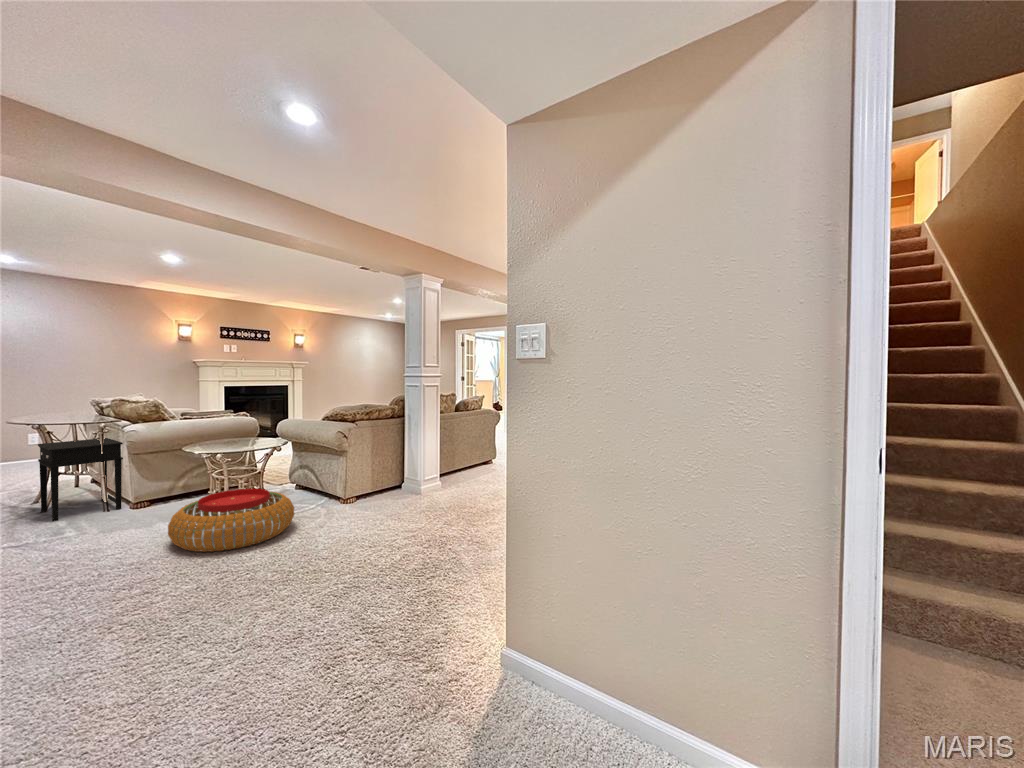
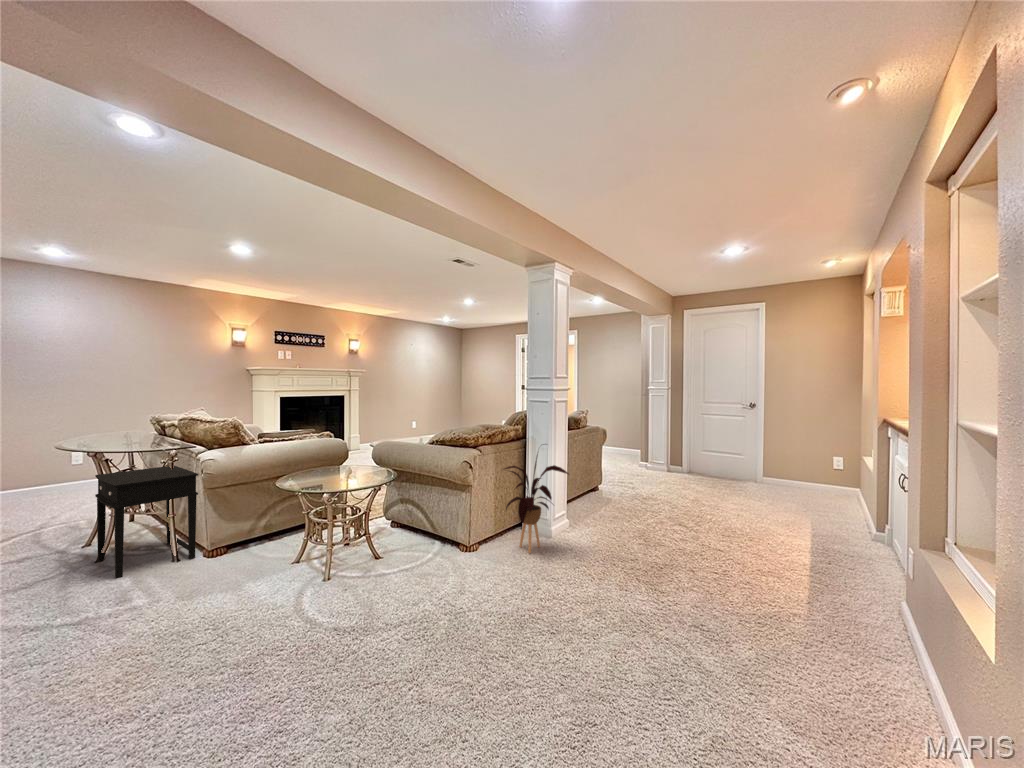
house plant: none [370,418,423,503] -> present [503,444,568,553]
pouf: present [168,488,294,552] -> none [279,539,432,639]

